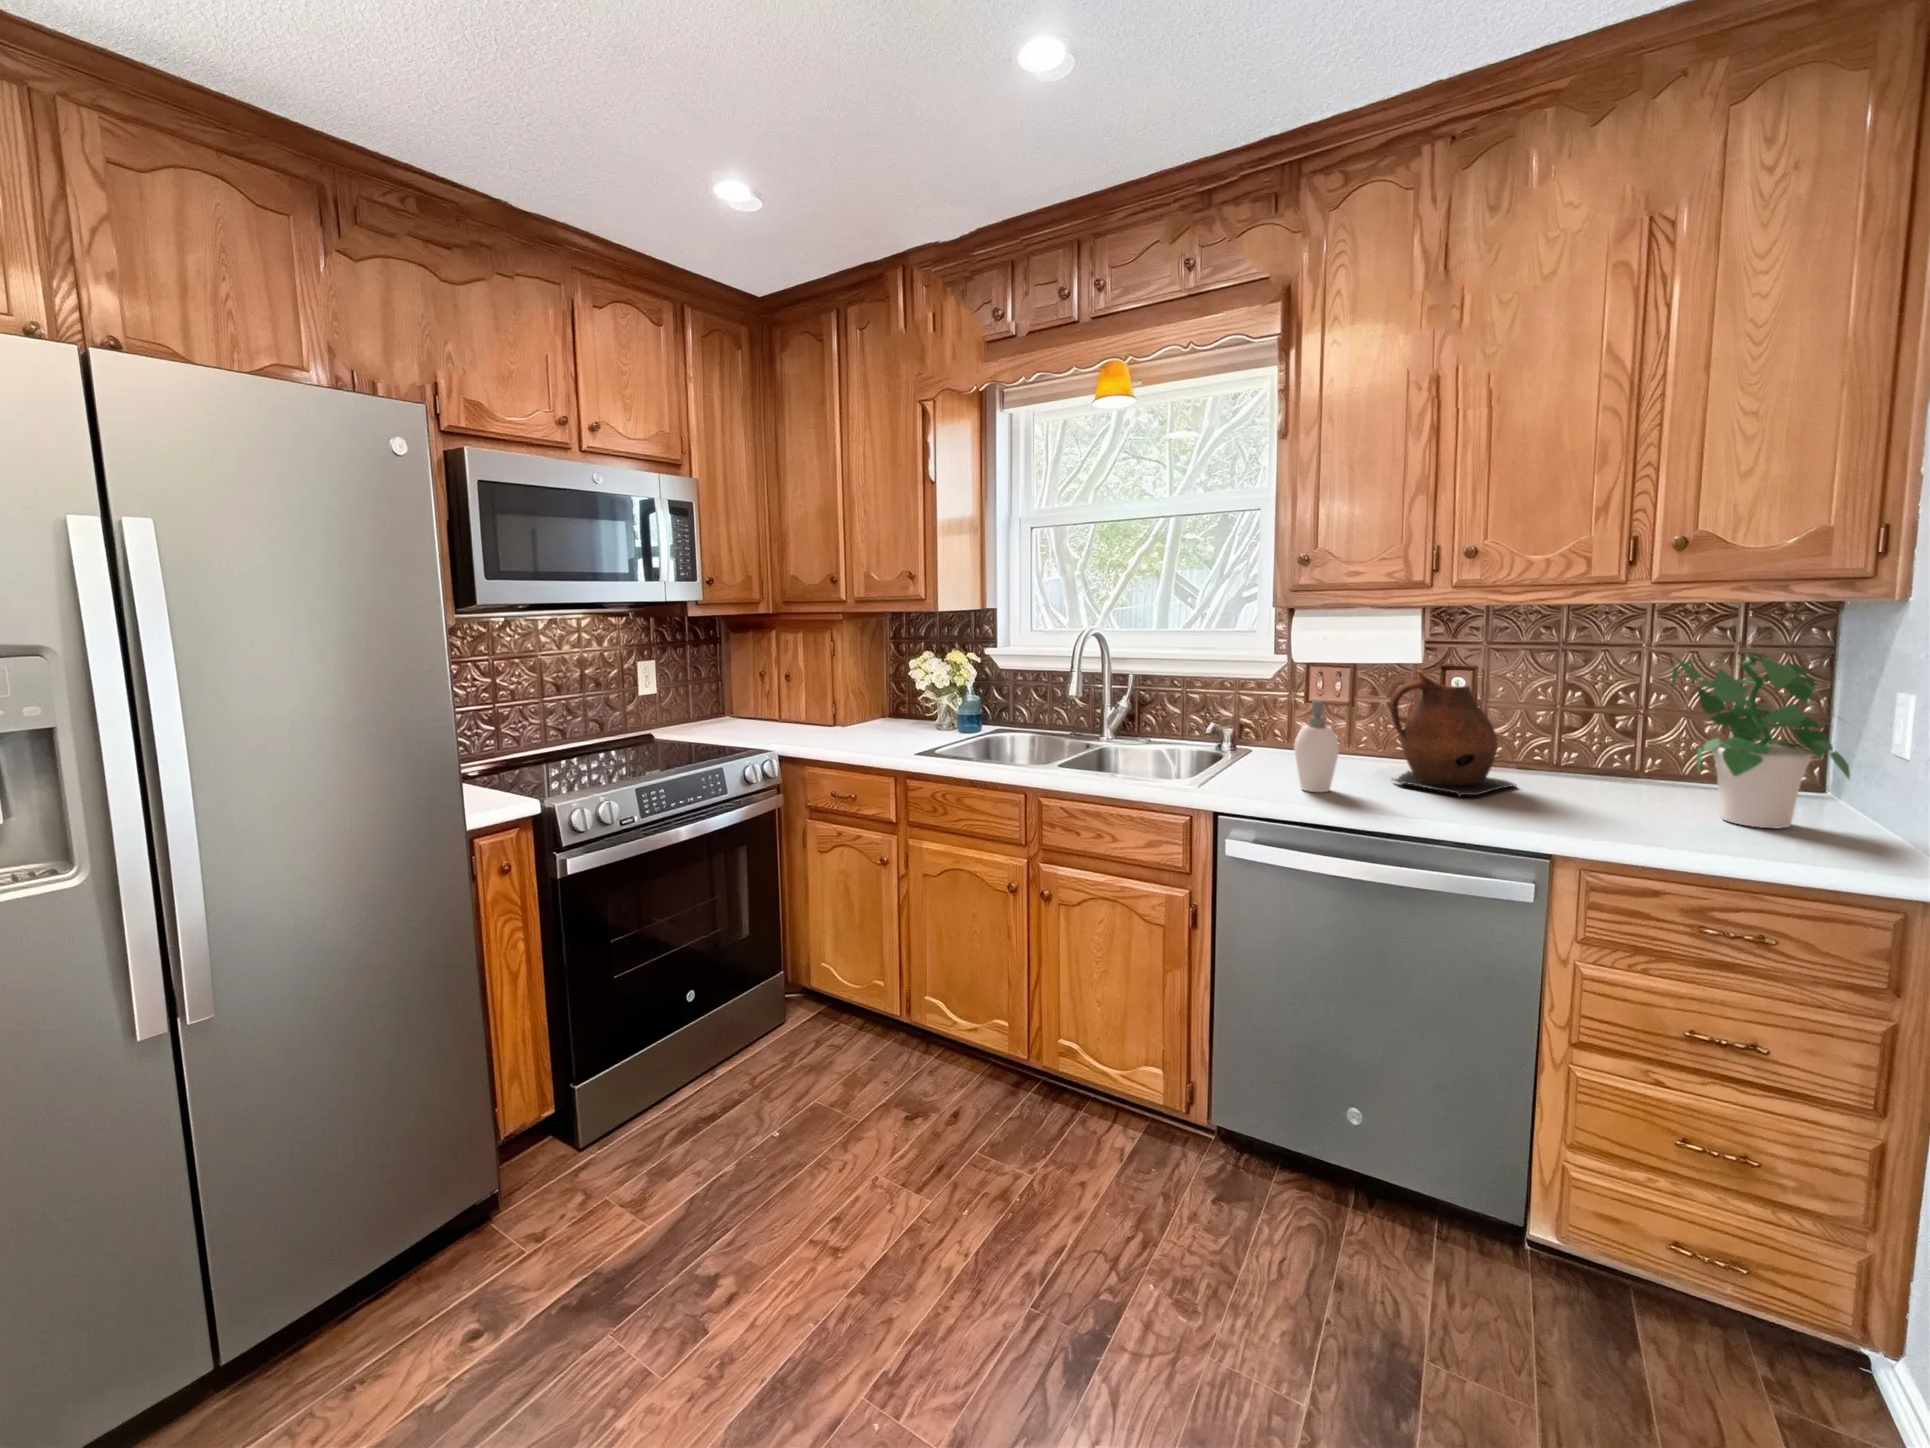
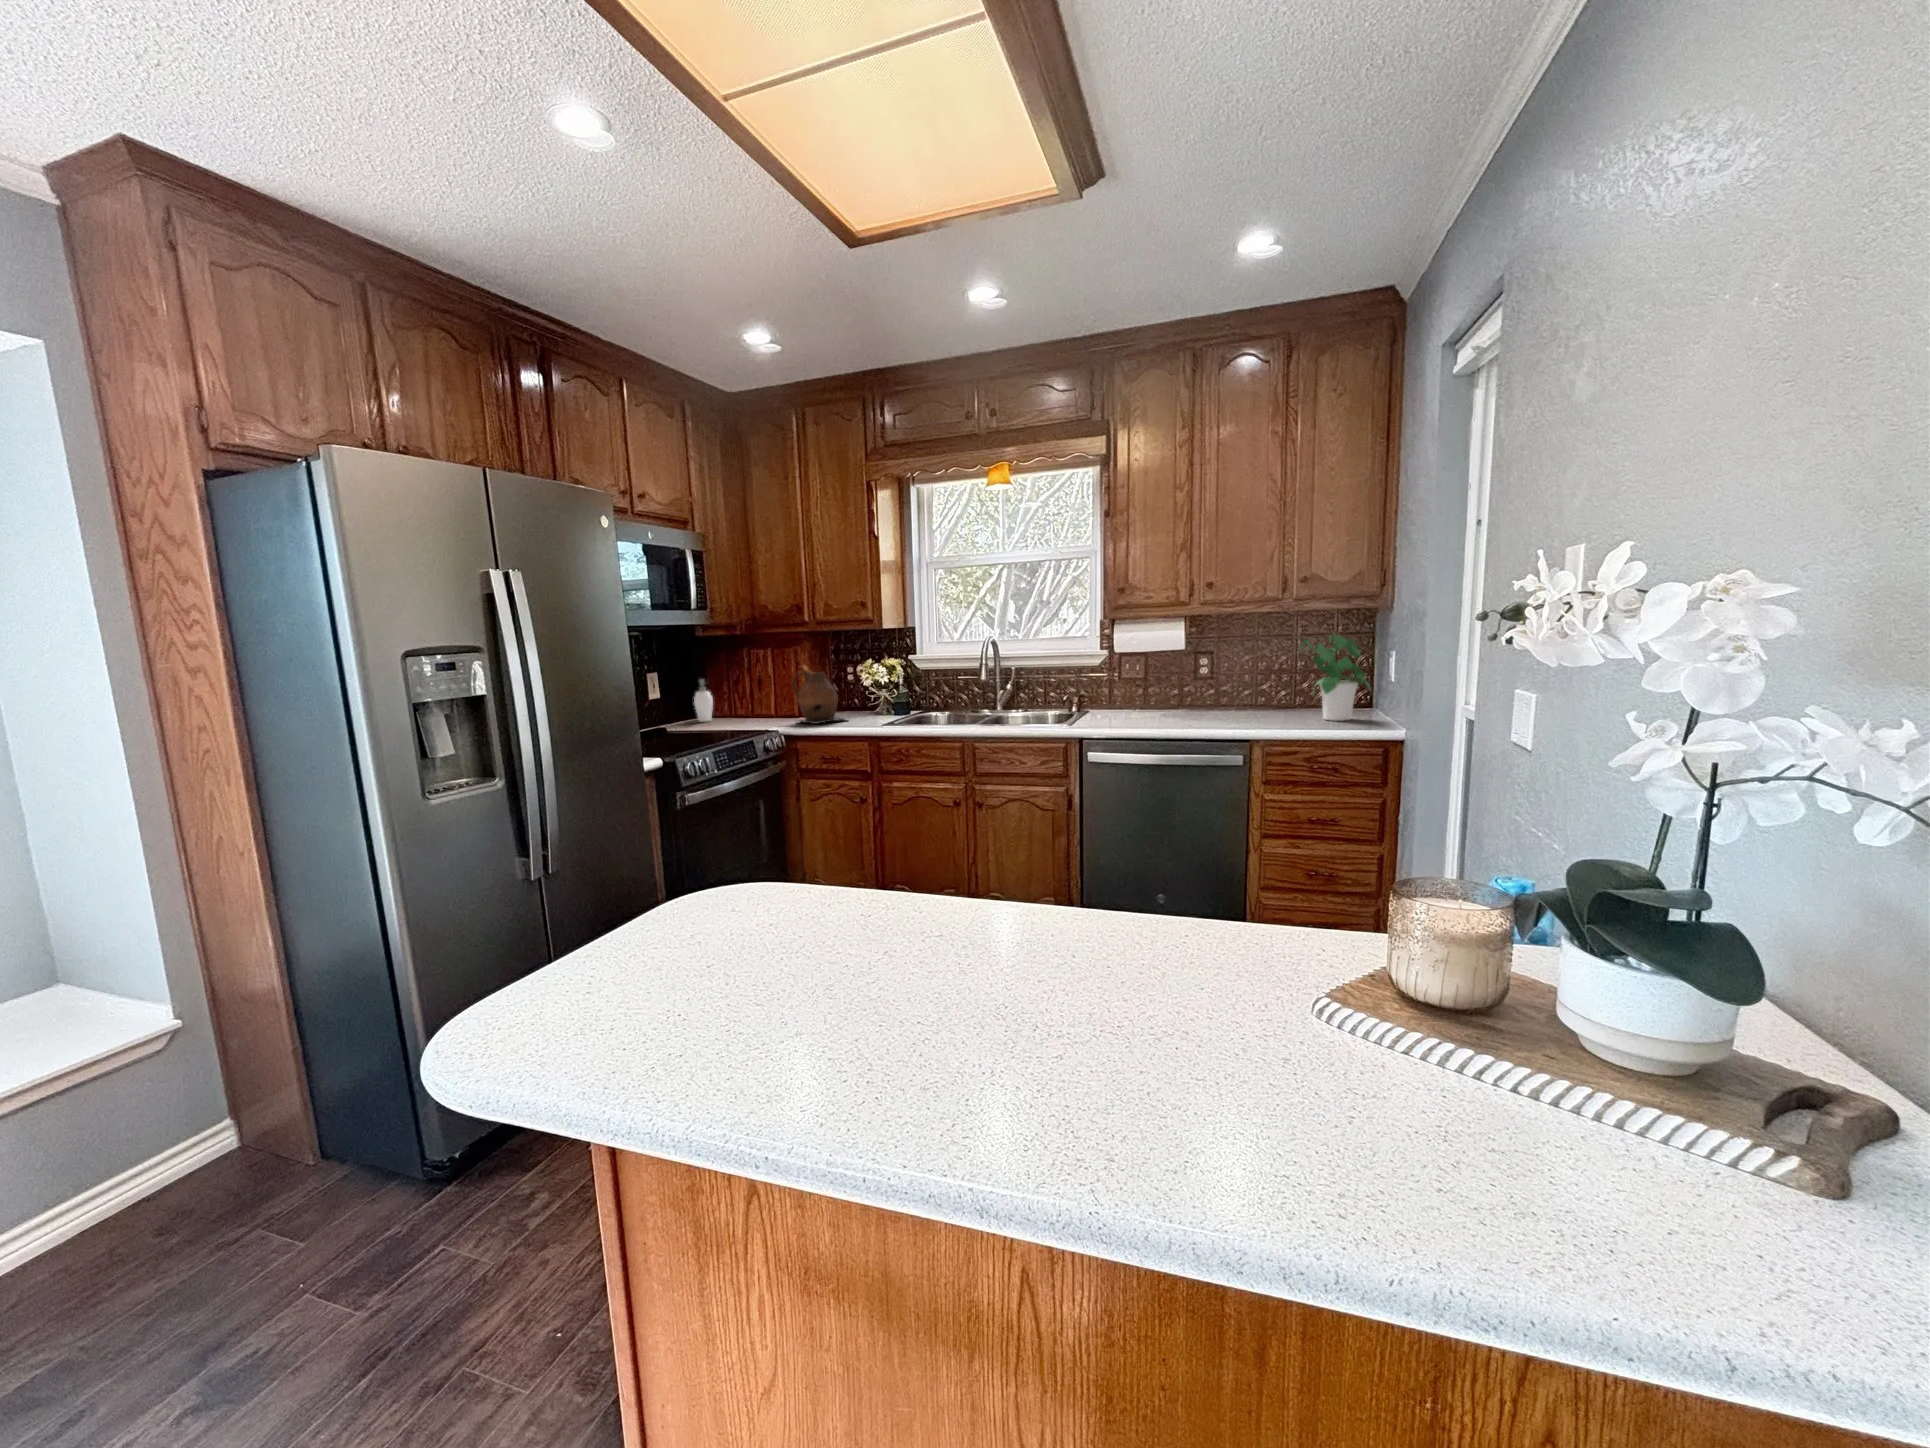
ceramic pitcher: present [1390,670,1516,796] -> present [792,666,845,724]
soap dispenser: present [1294,700,1339,792] -> present [694,679,713,722]

